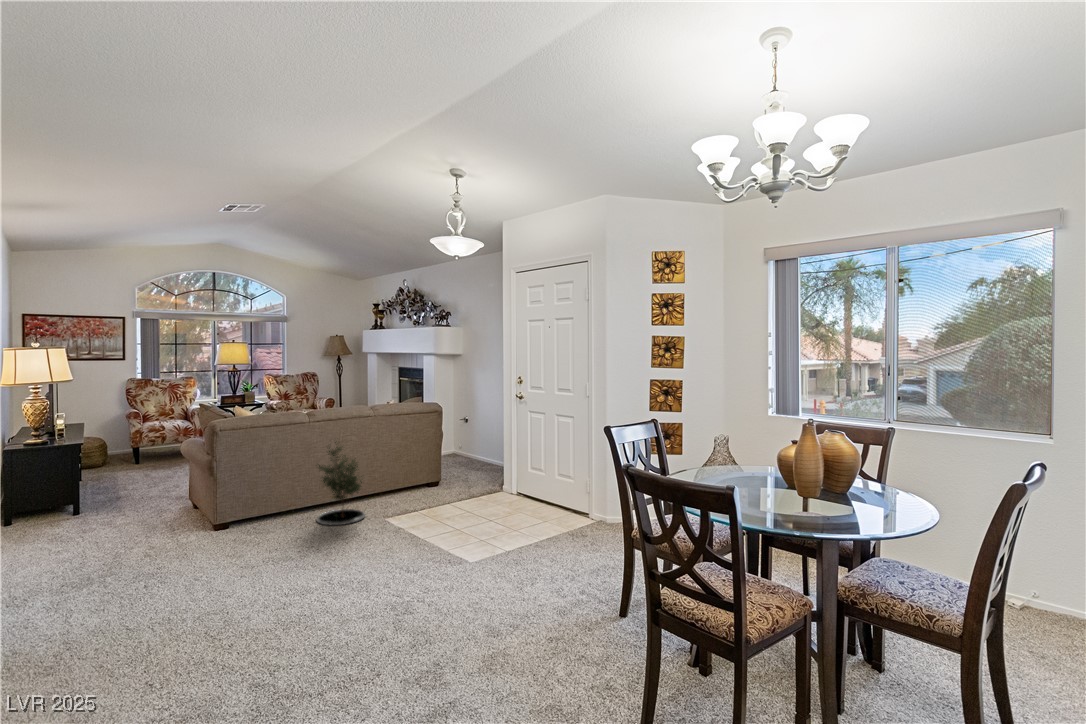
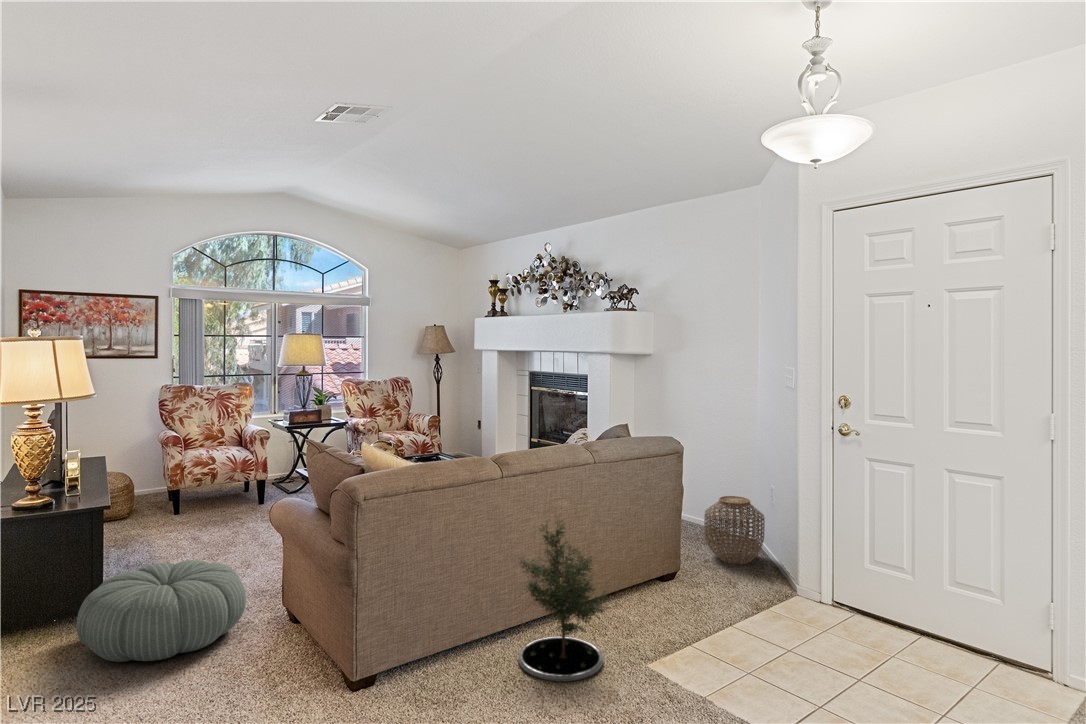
woven basket: none [471,440,506,479] -> present [704,496,765,564]
pouf: none [62,476,166,525] -> present [76,560,246,662]

